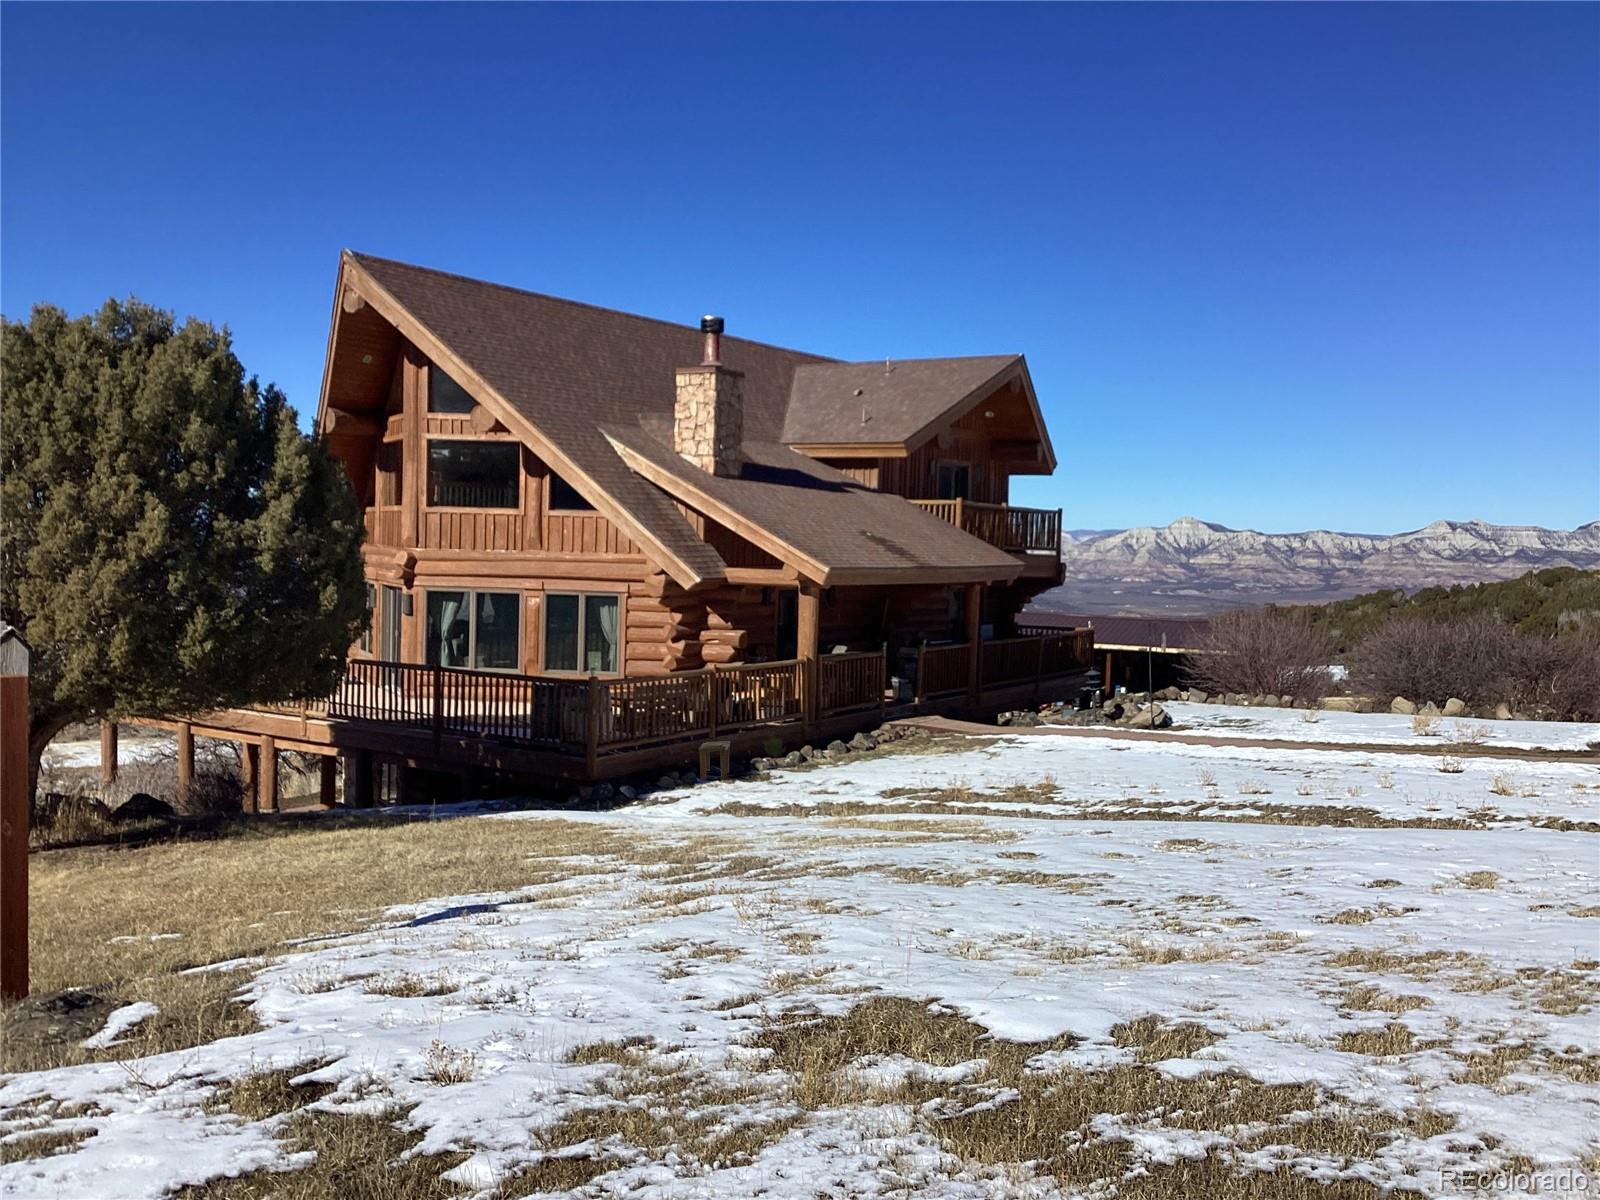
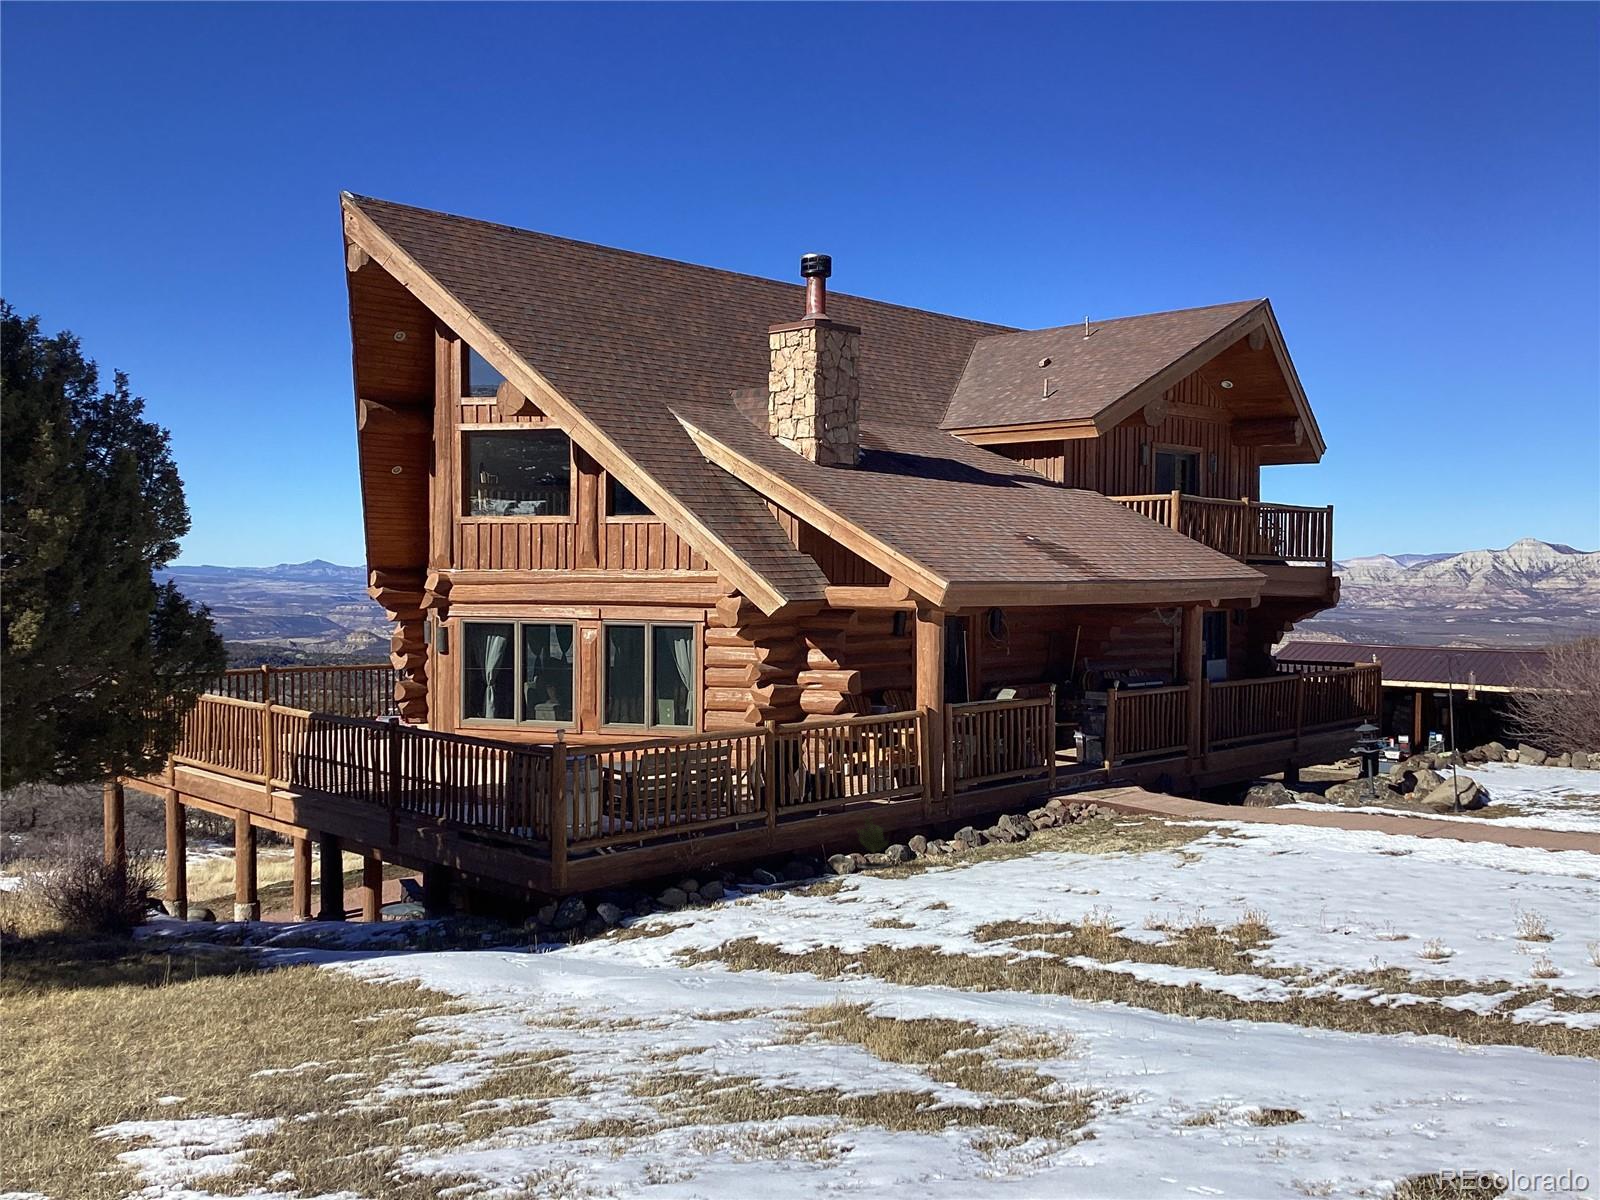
bench: present [699,741,730,780] -> none [746,831,802,889]

